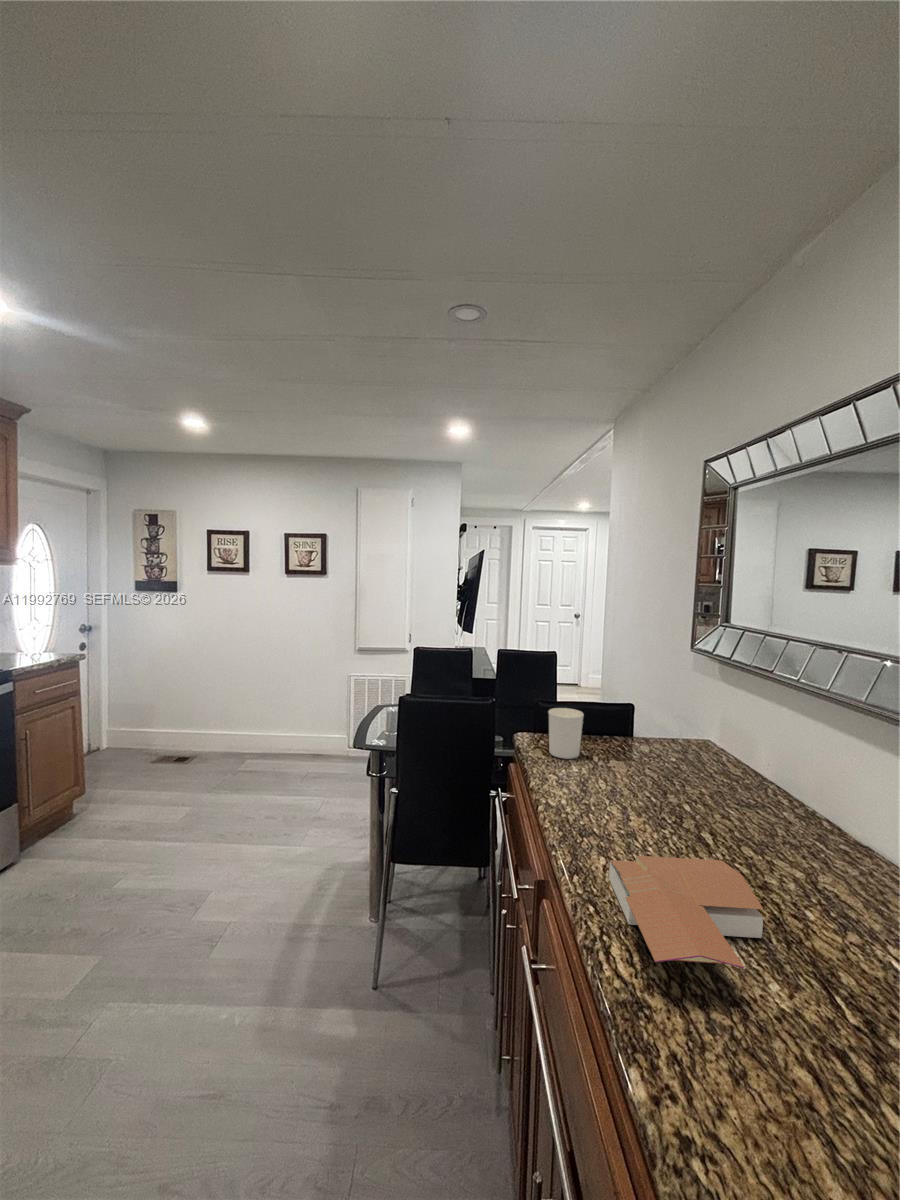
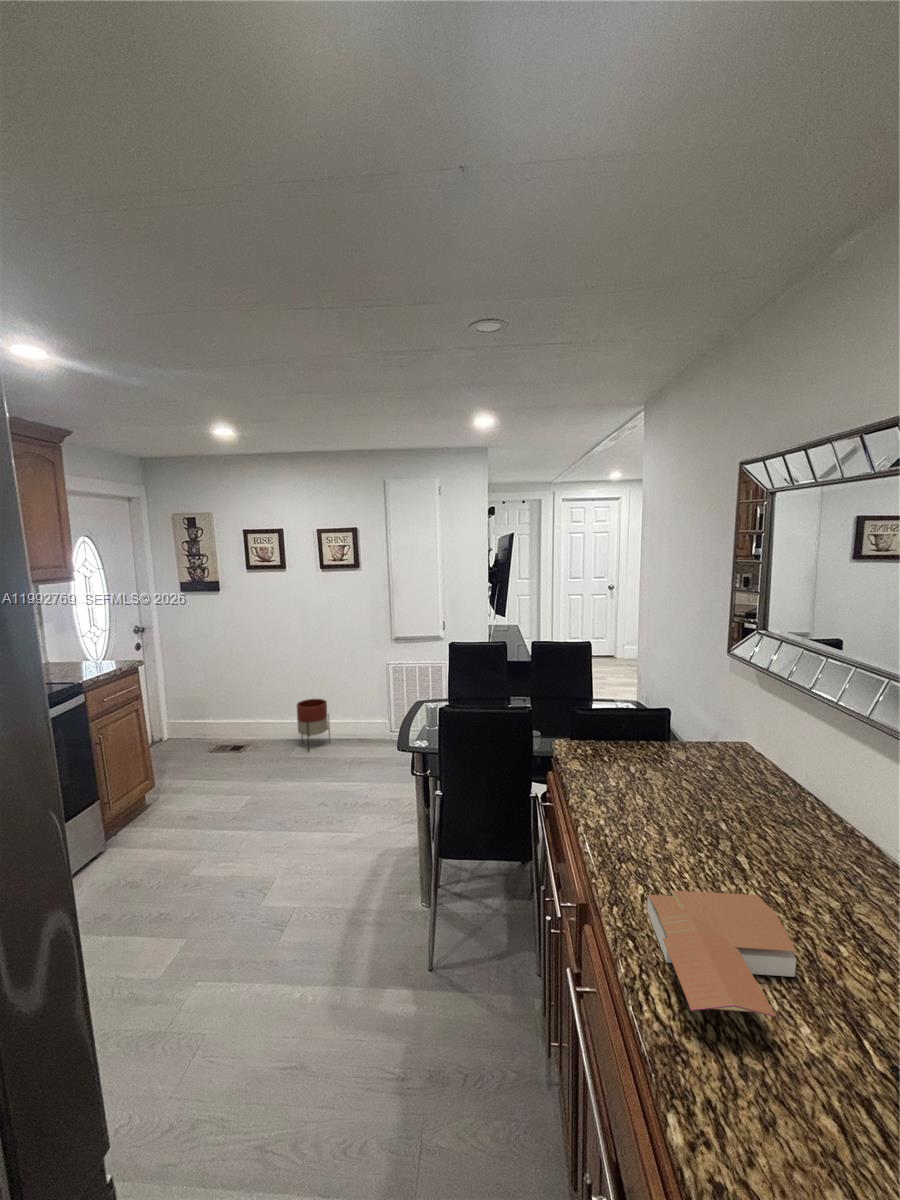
candle holder: present [549,708,584,759] -> none [585,720,620,771]
planter: none [256,710,290,765] -> present [297,699,330,751]

